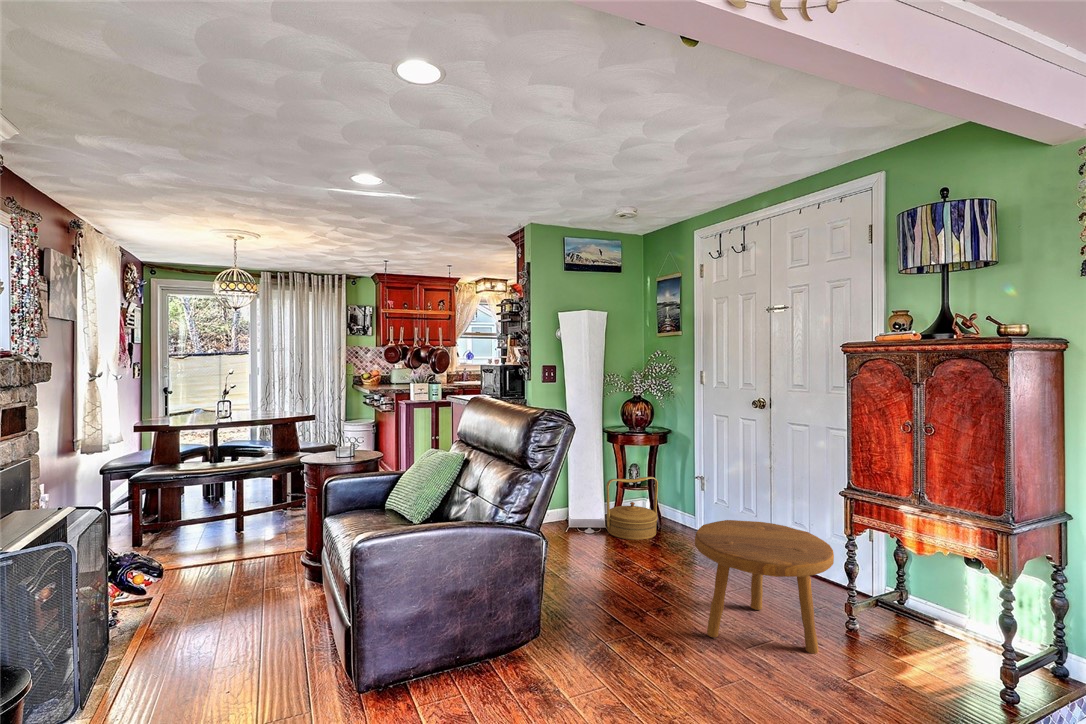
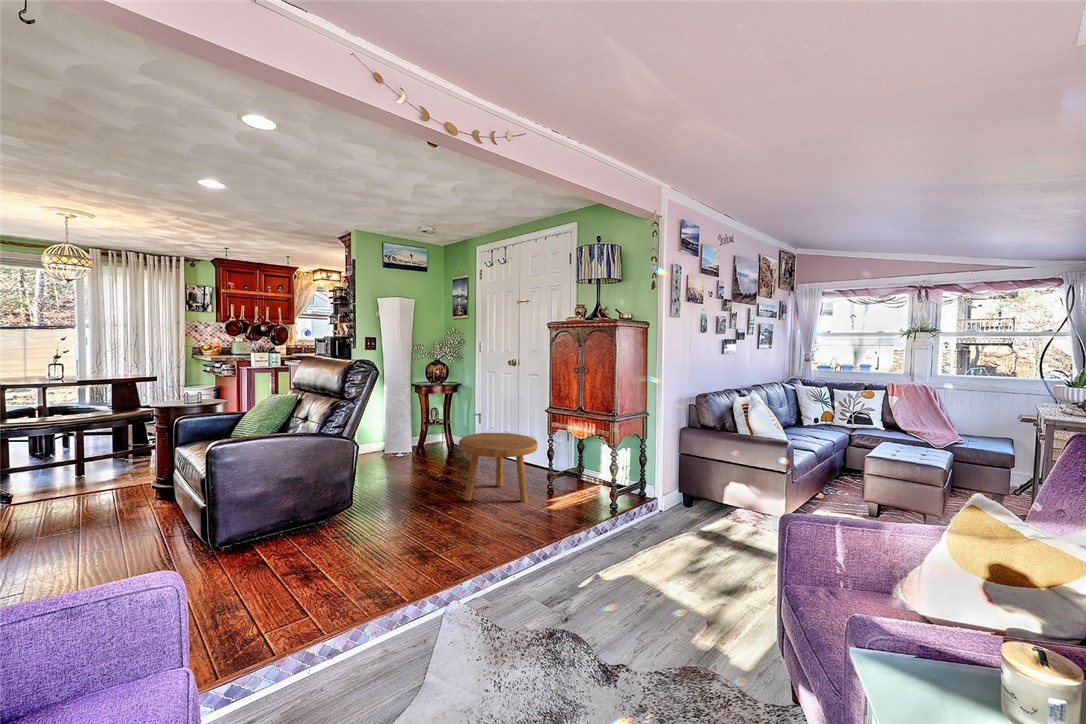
woven basket: present [606,477,658,540] -> none [412,416,450,459]

